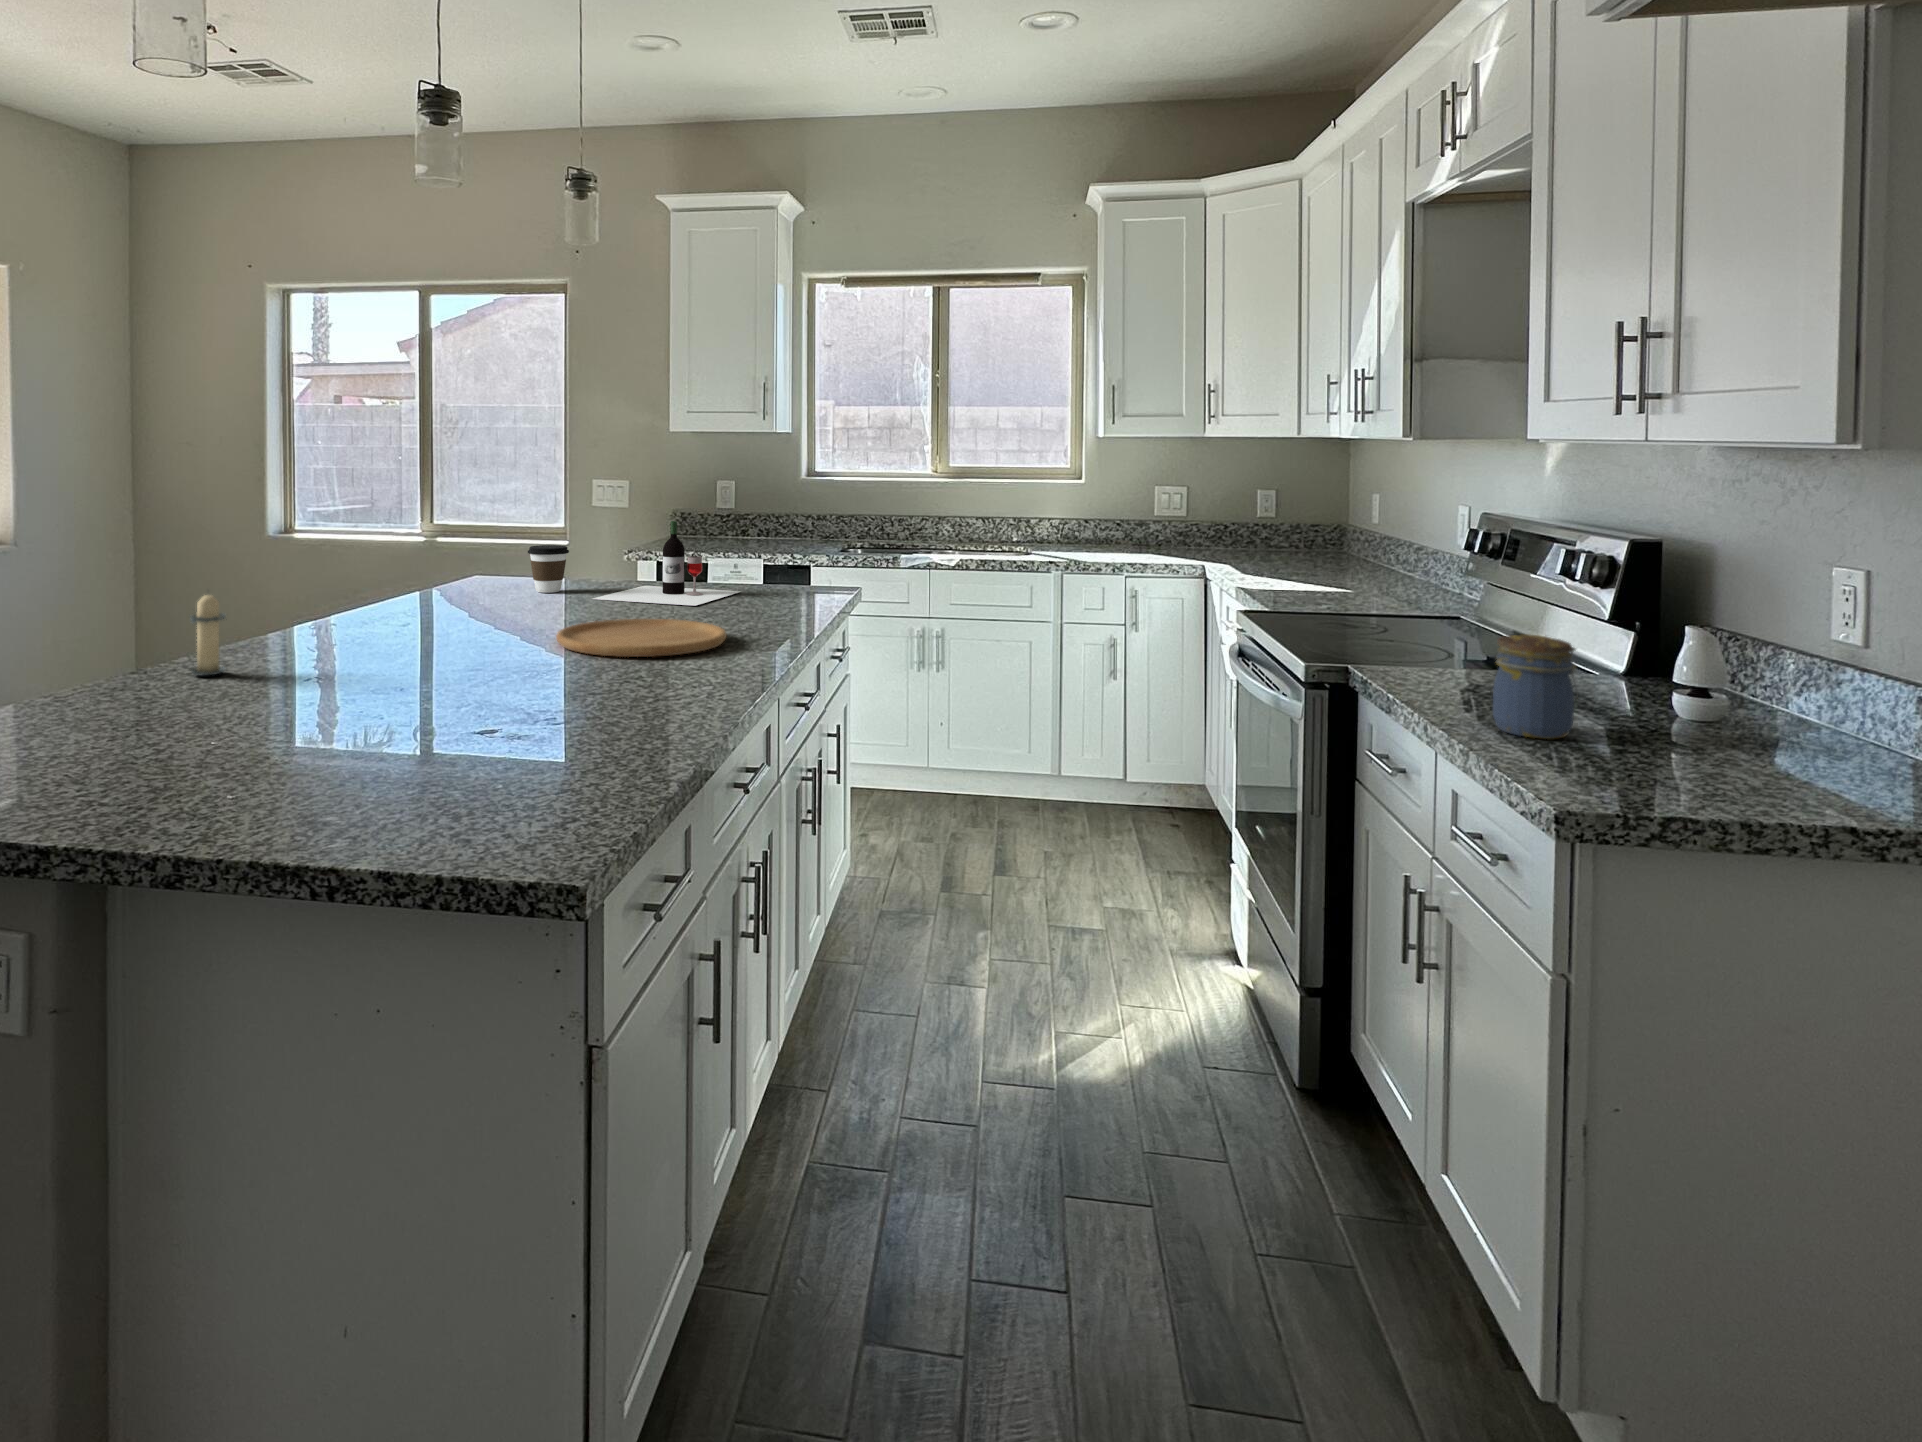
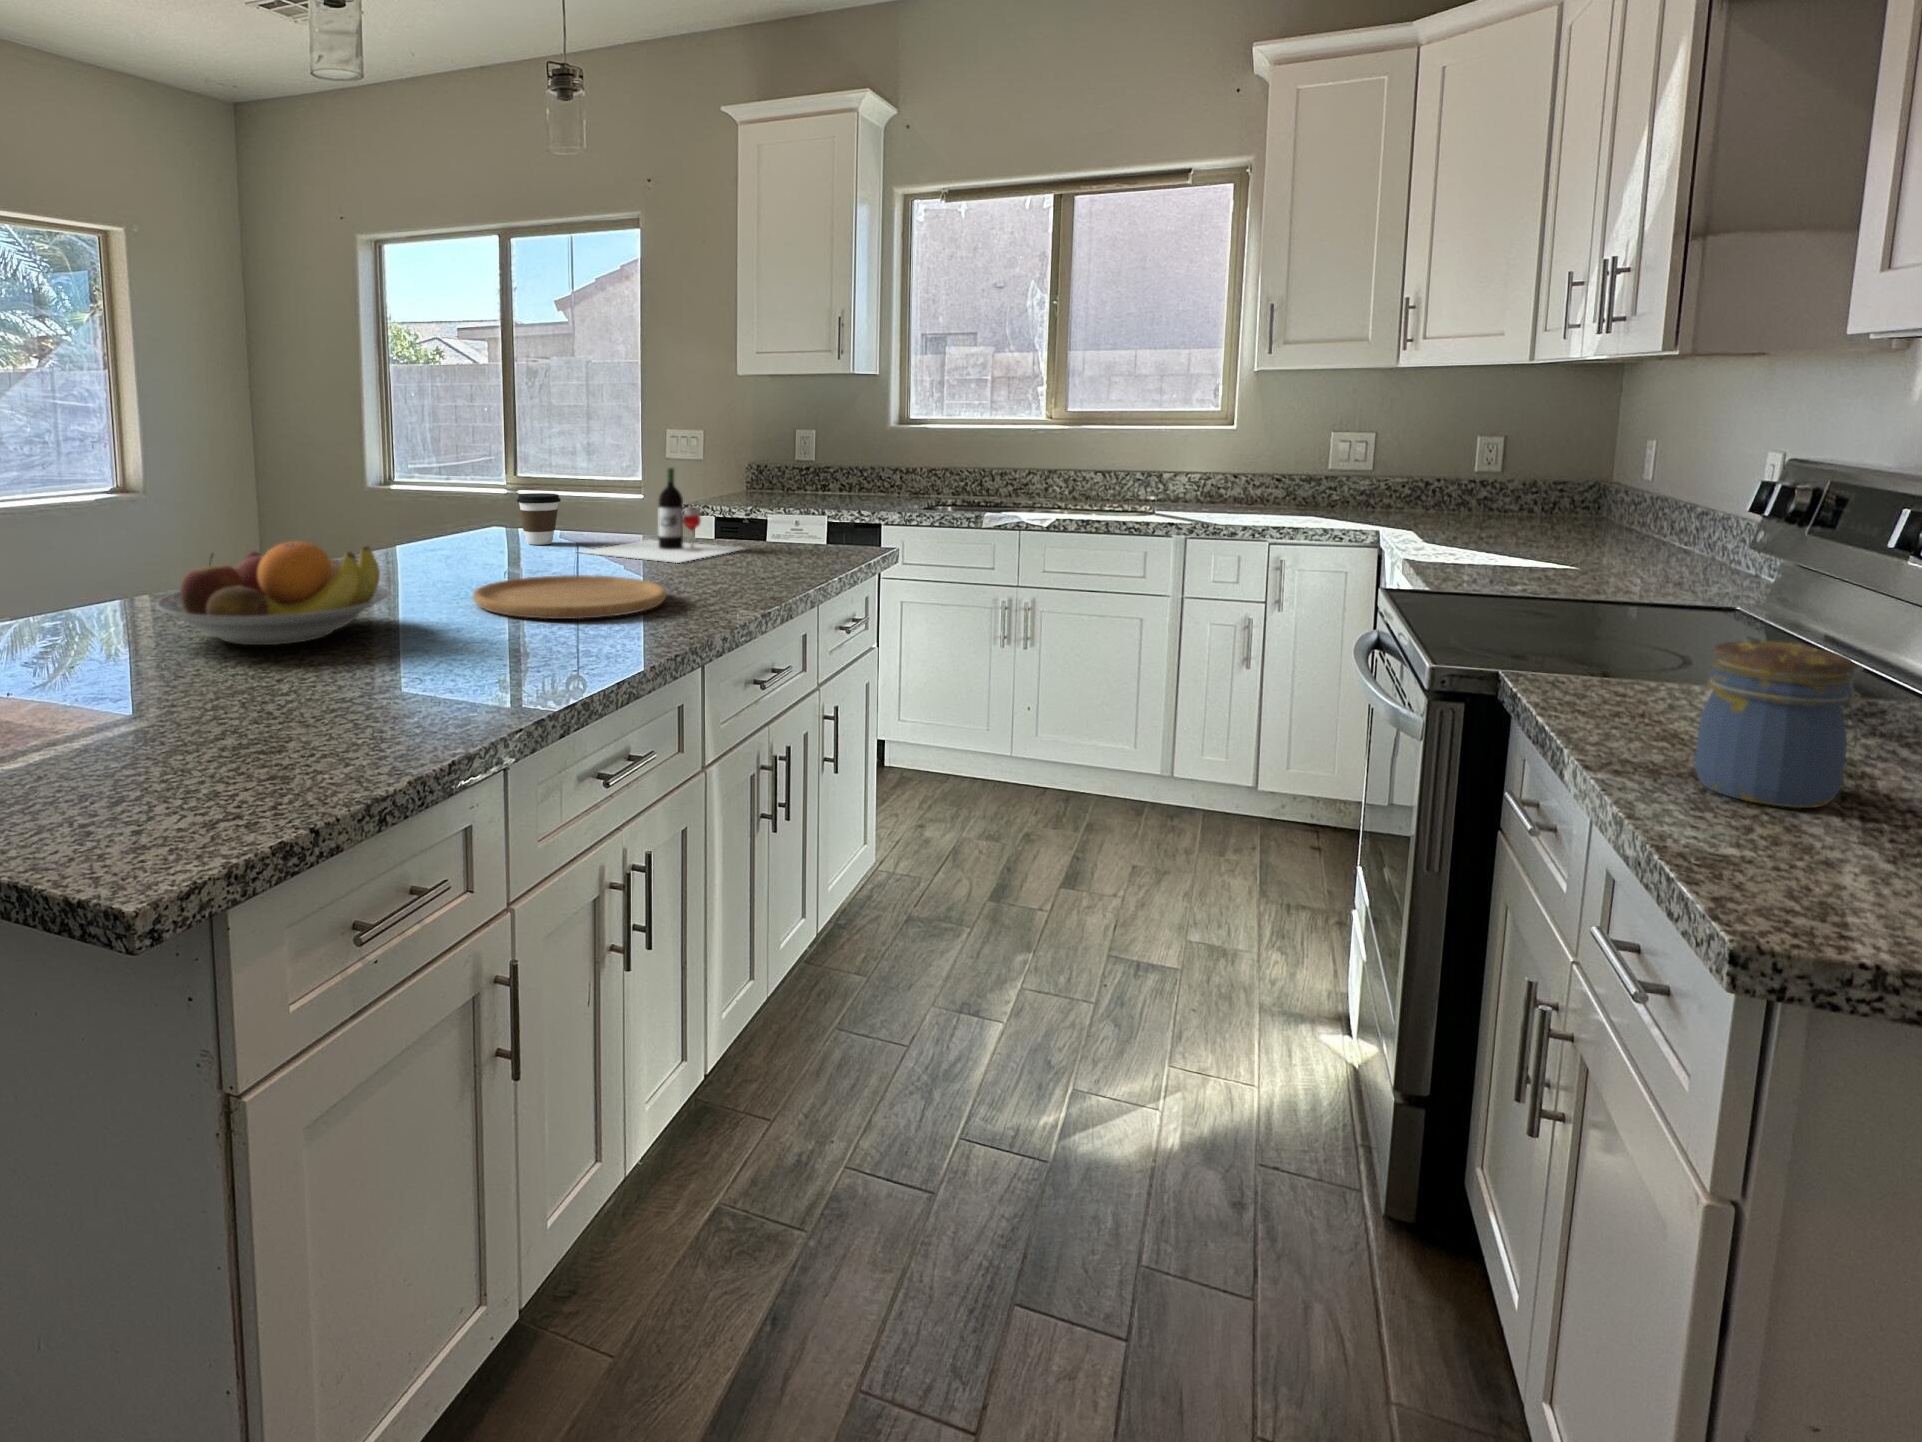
candle: present [190,594,226,675] -> none [64,530,114,622]
fruit bowl: none [305,595,516,690] -> present [156,541,388,645]

